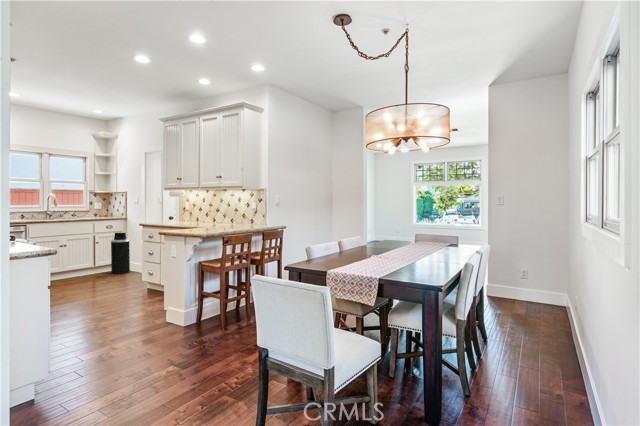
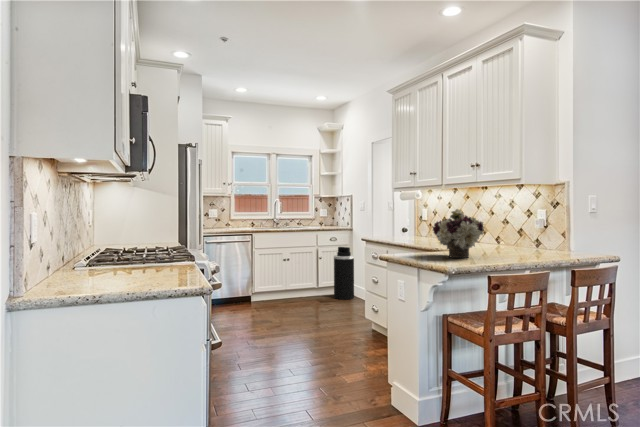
flower arrangement: none [192,203,222,230] -> present [433,209,484,258]

